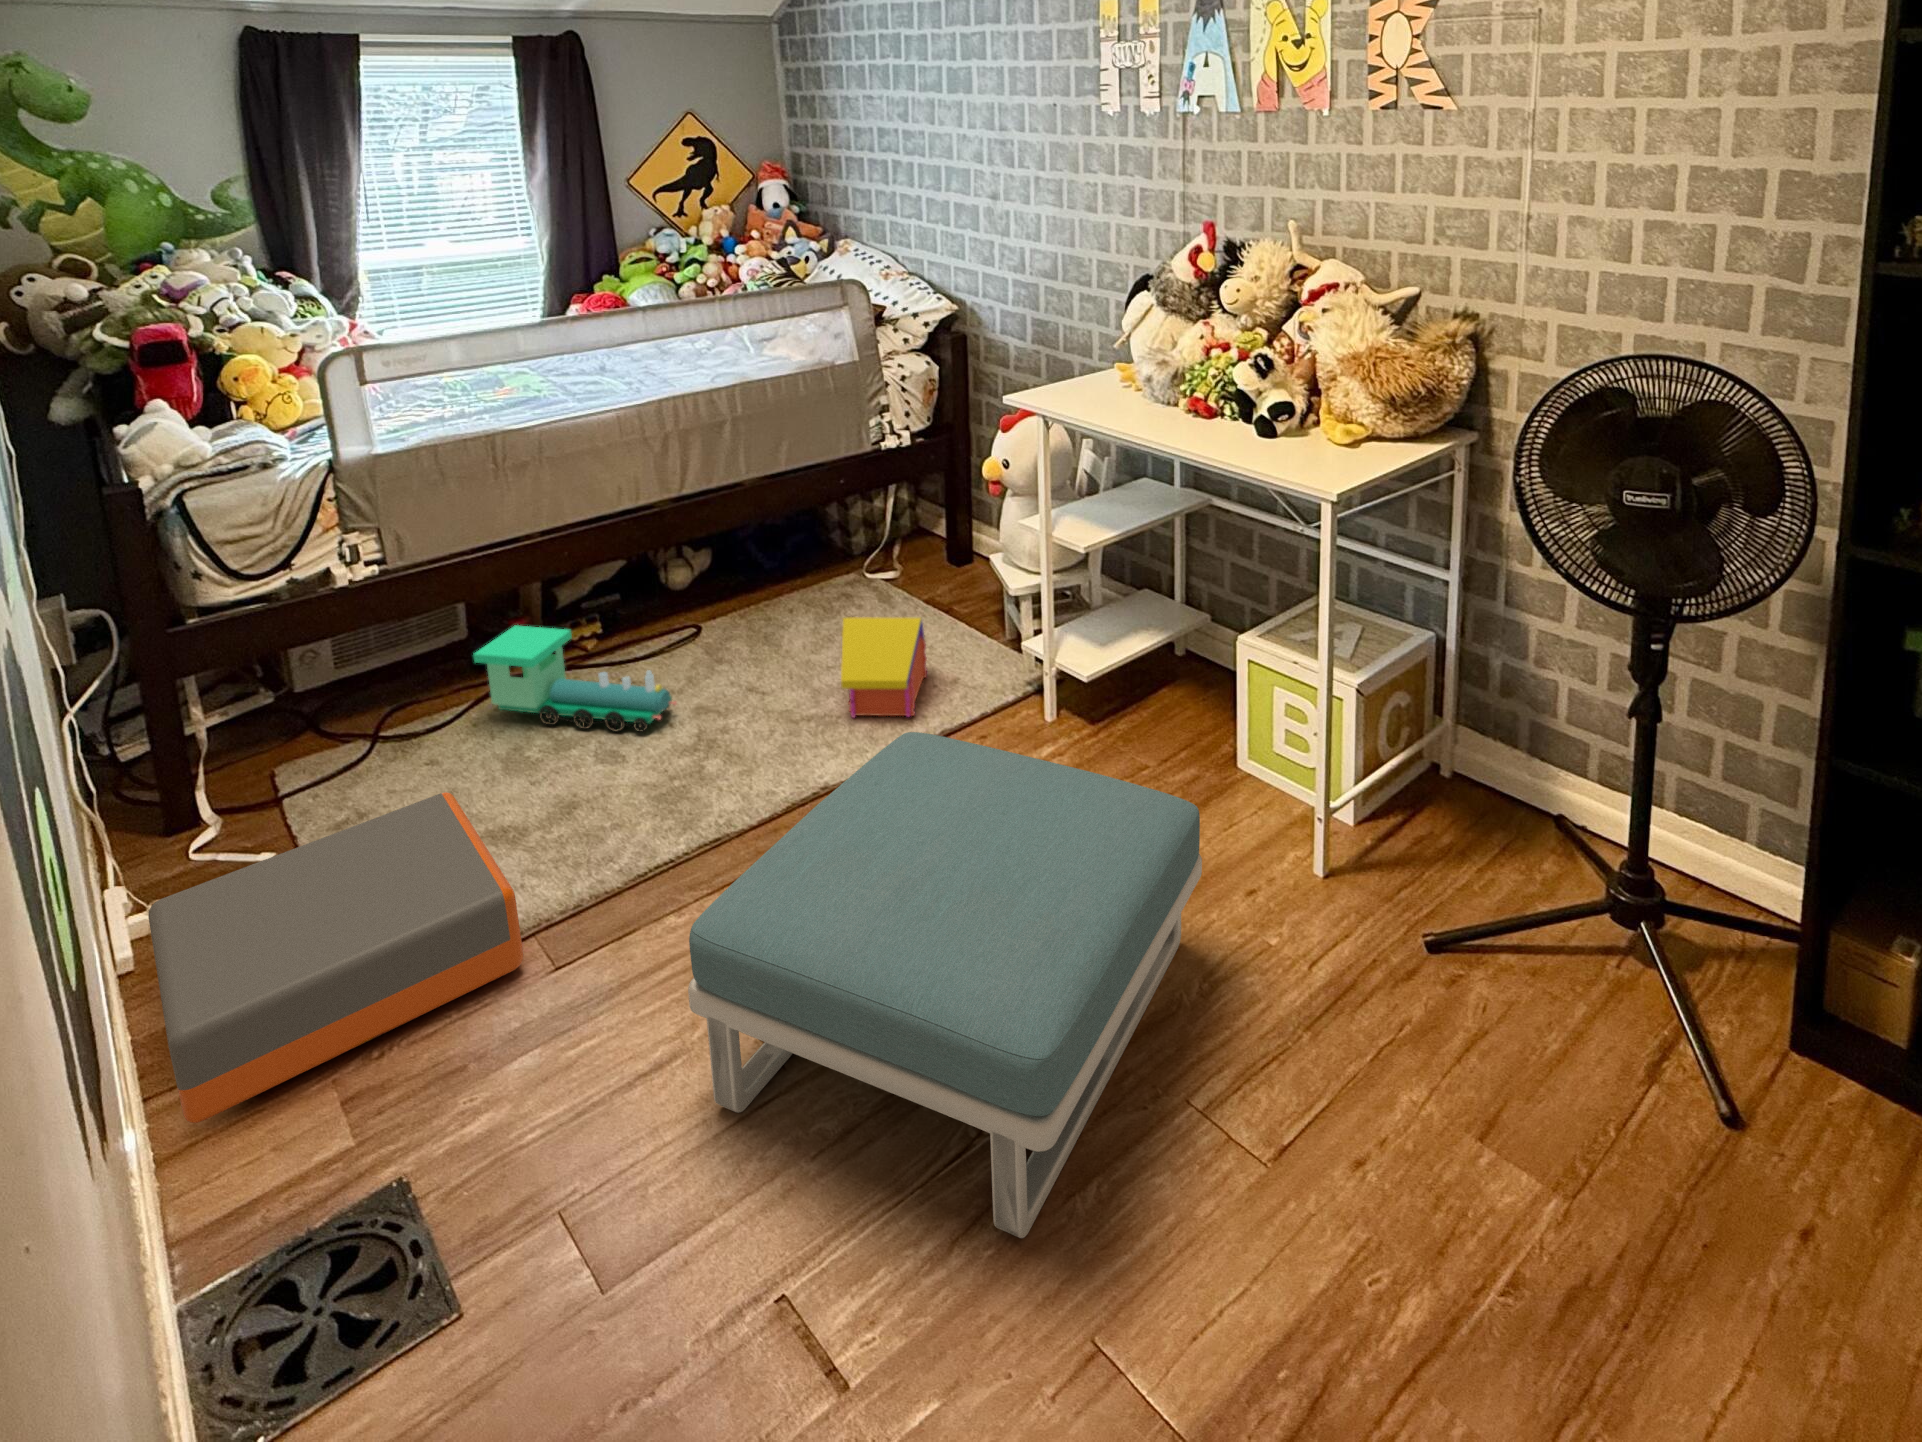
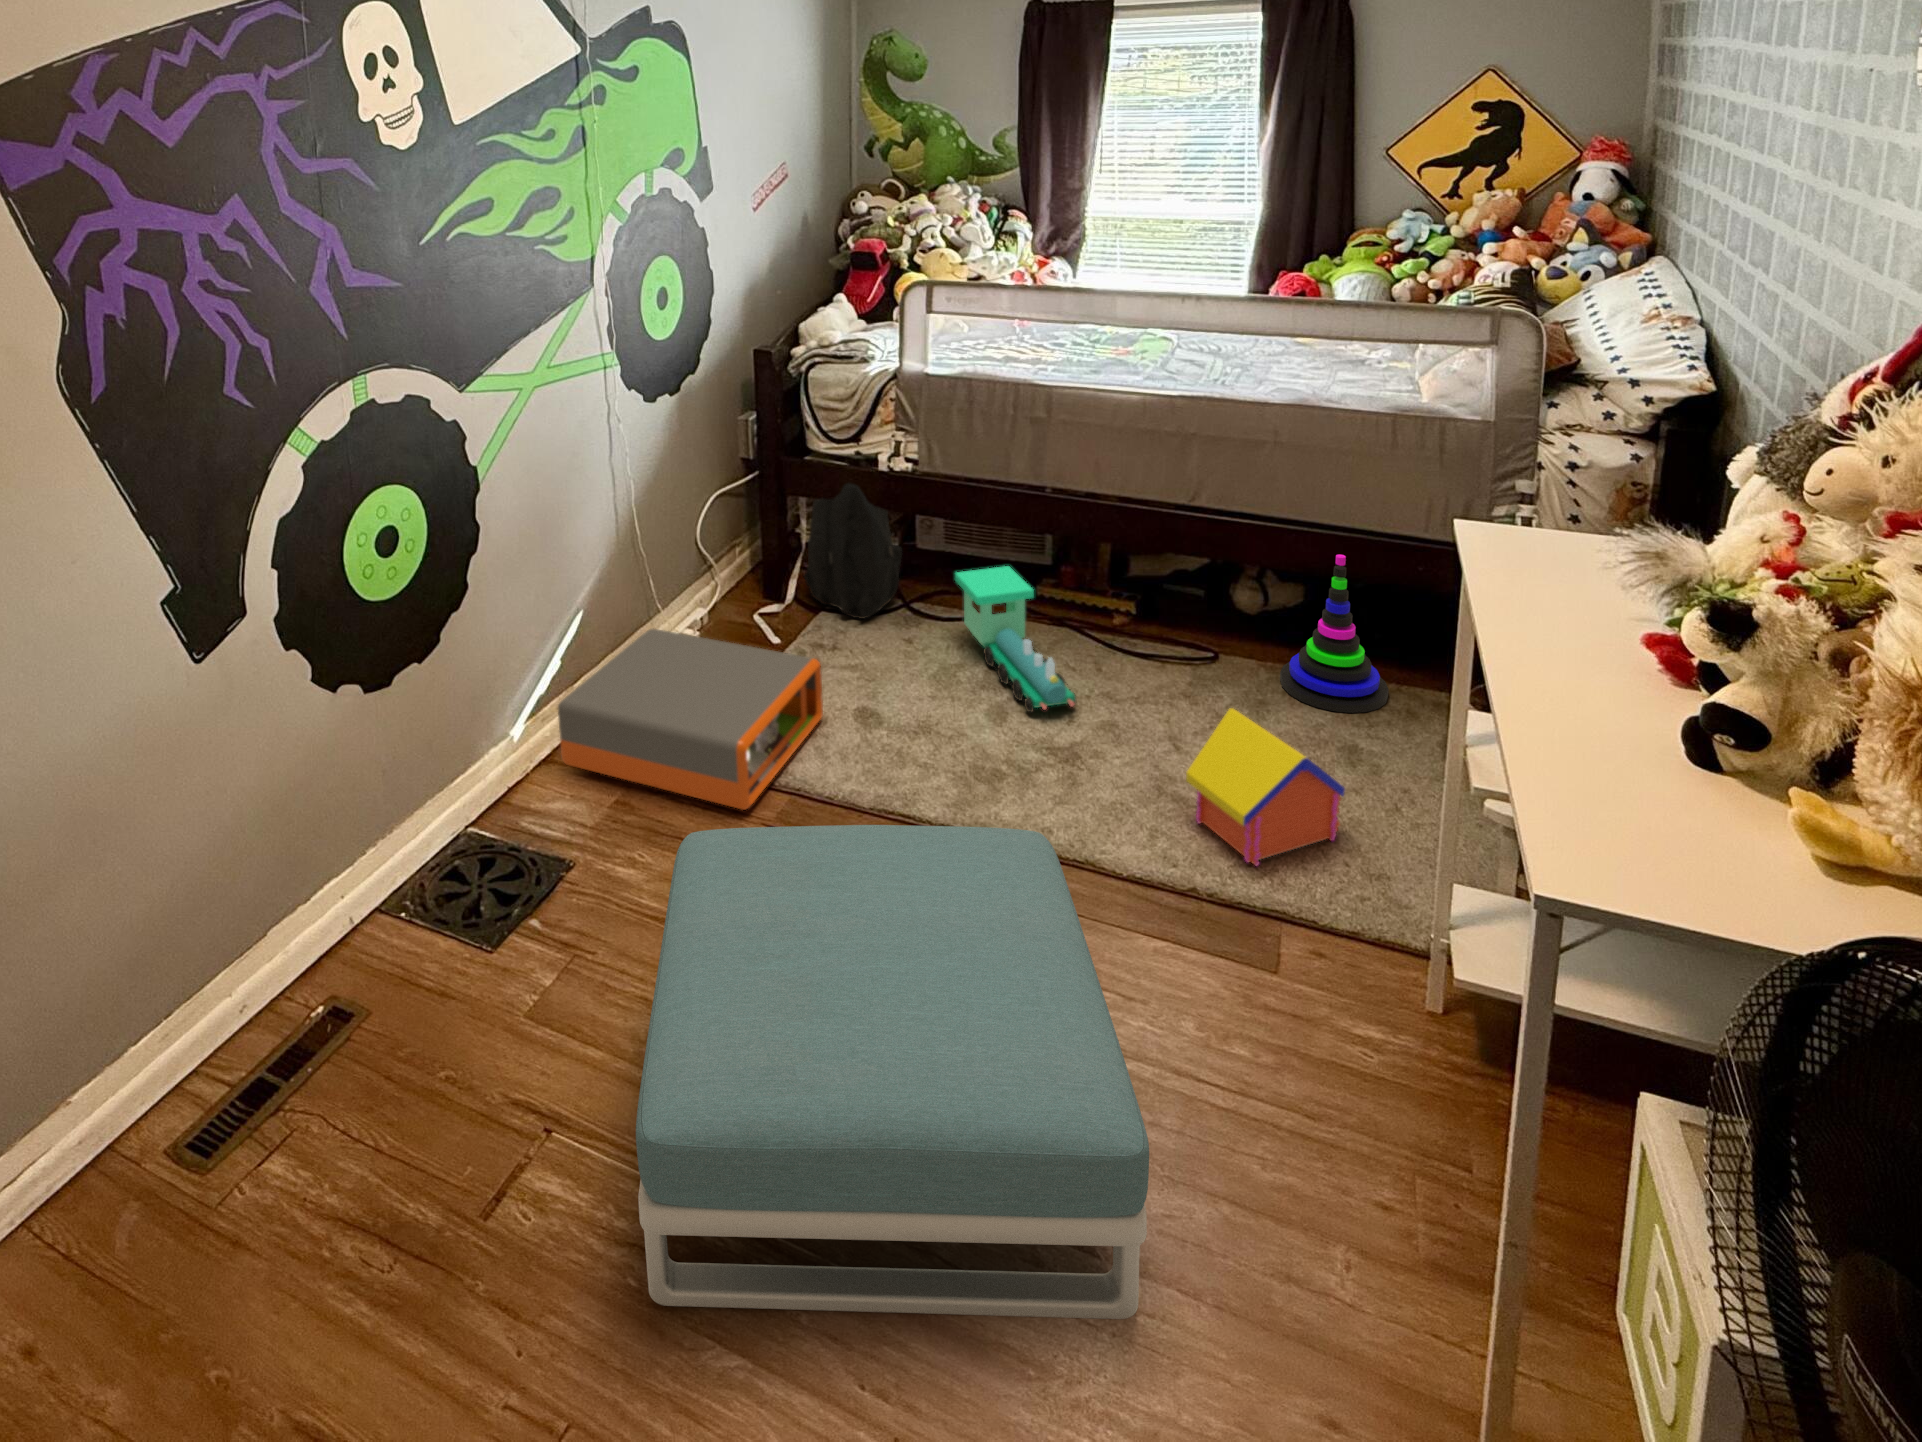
stacking toy: none [764,493,844,619] -> present [1280,554,1388,713]
backpack: none [221,587,369,784] -> present [804,483,902,619]

